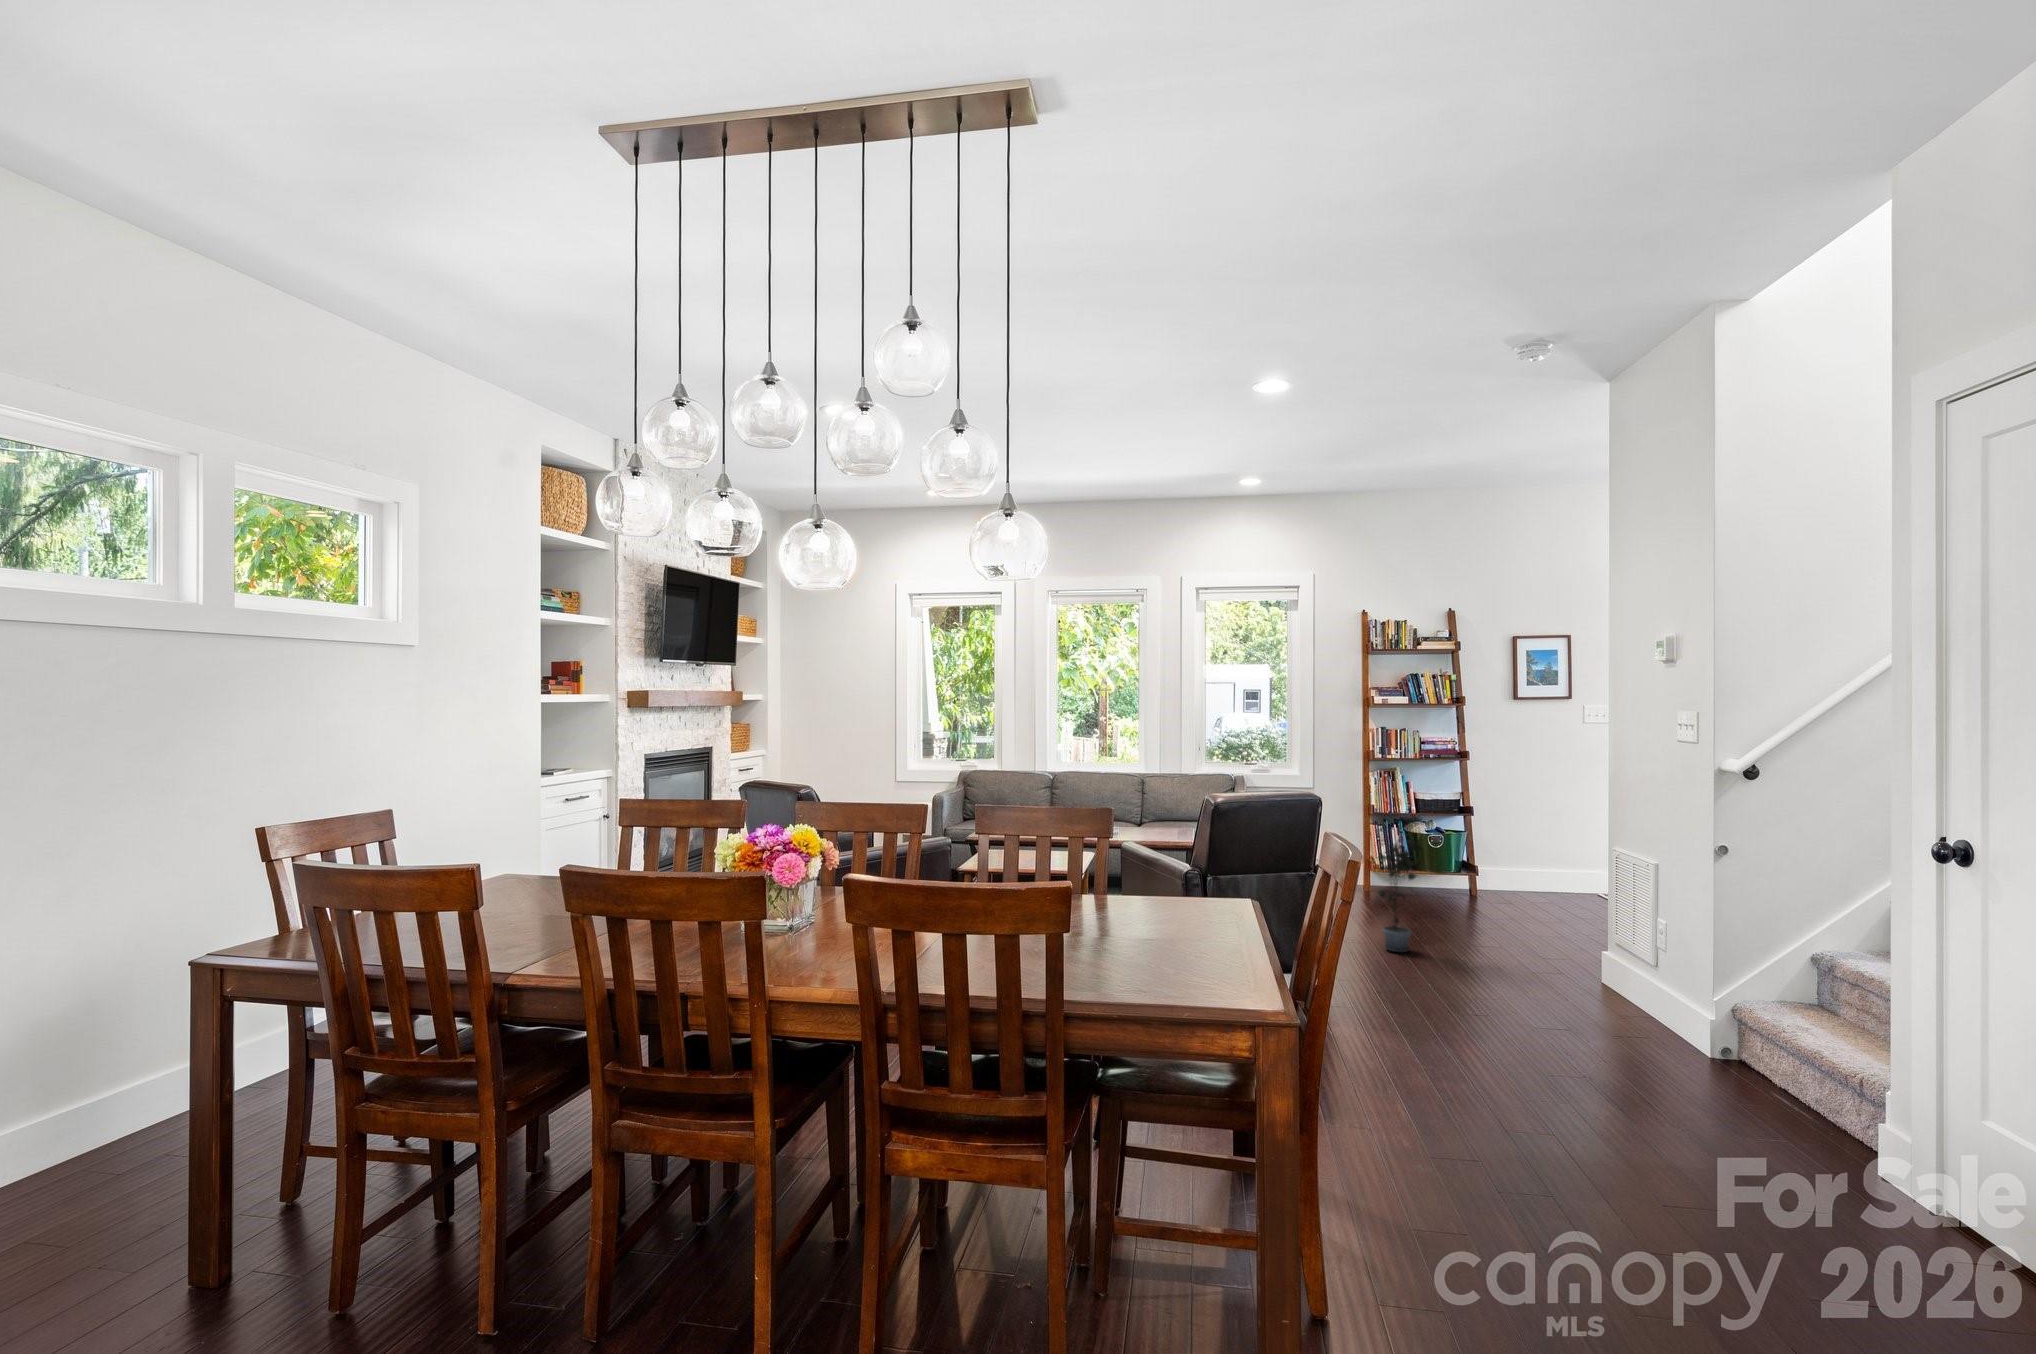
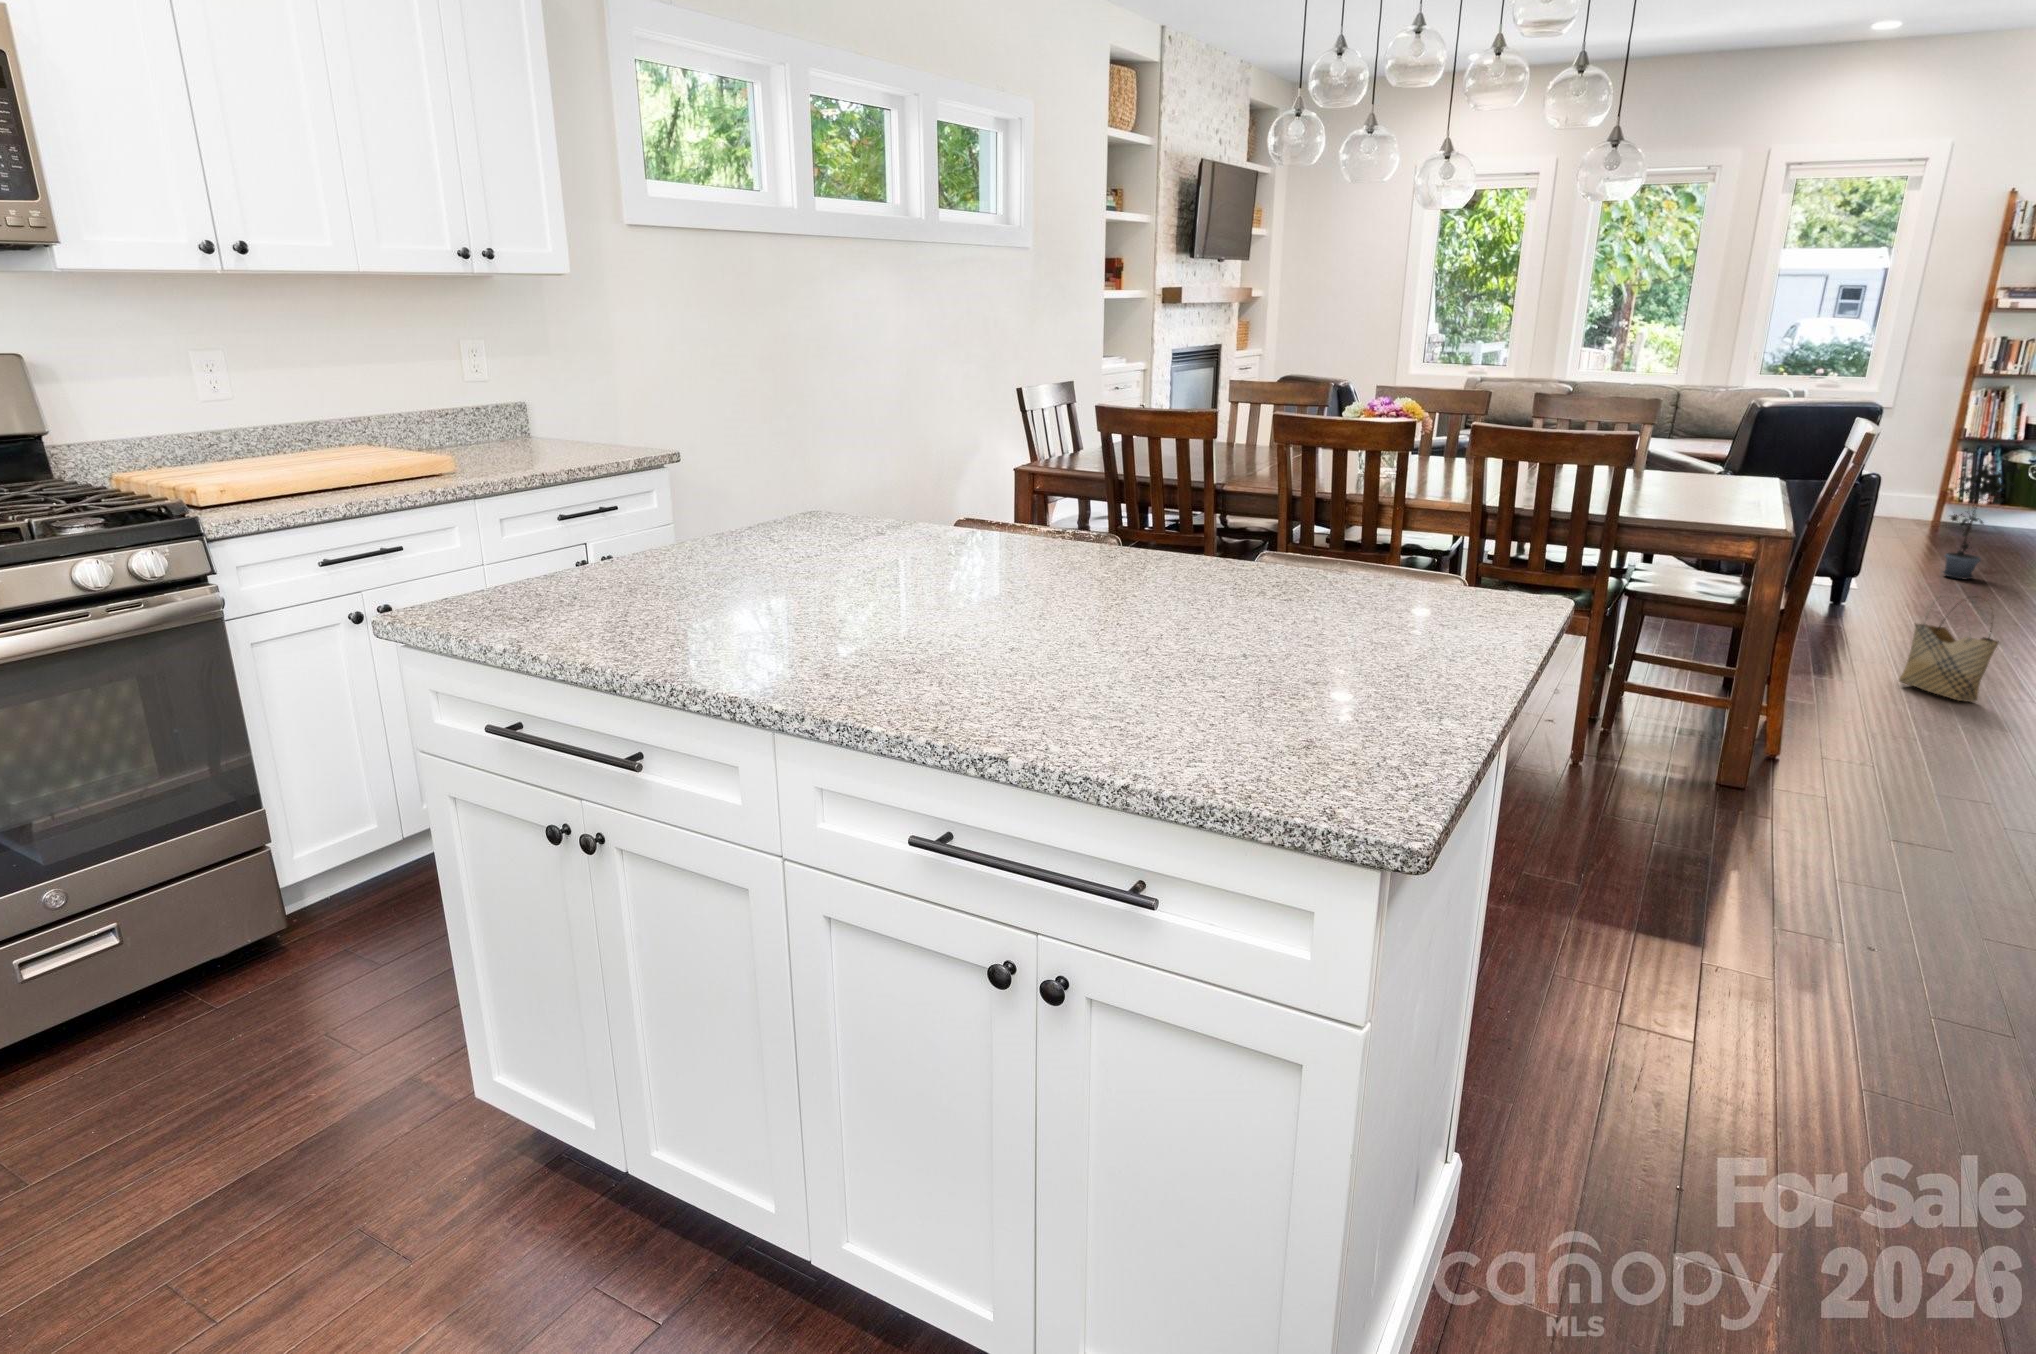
woven basket: none [1372,1006,1453,1131] -> present [1899,596,1999,702]

